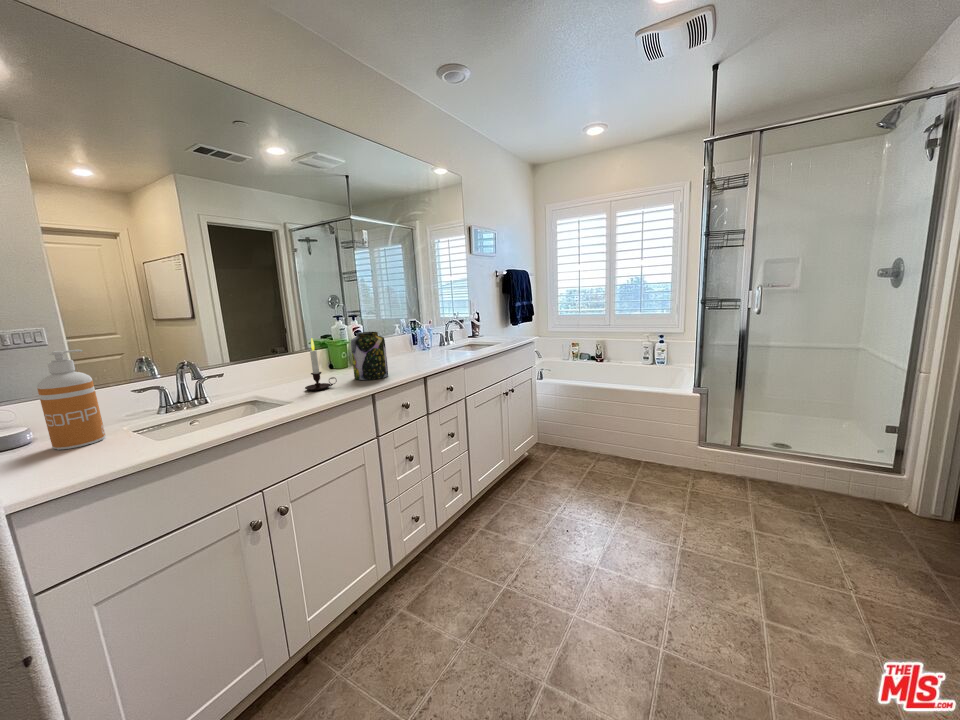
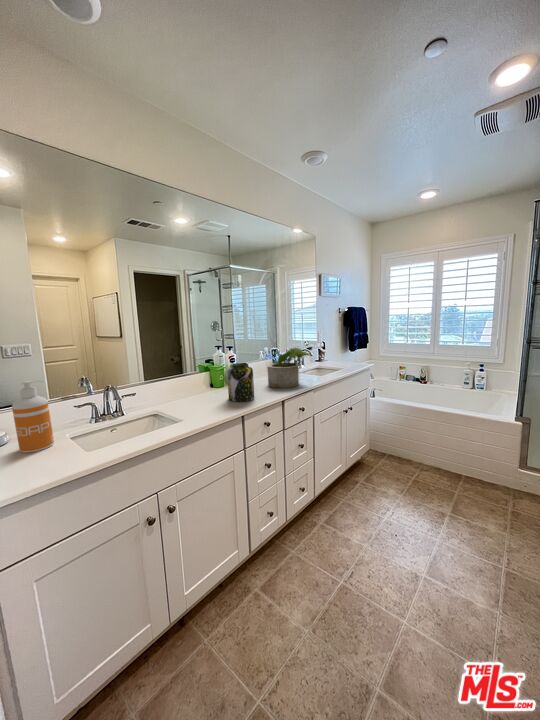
potted plant: none [404,312,459,365] -> present [267,348,310,388]
candle: present [305,338,337,390] -> none [192,369,216,410]

